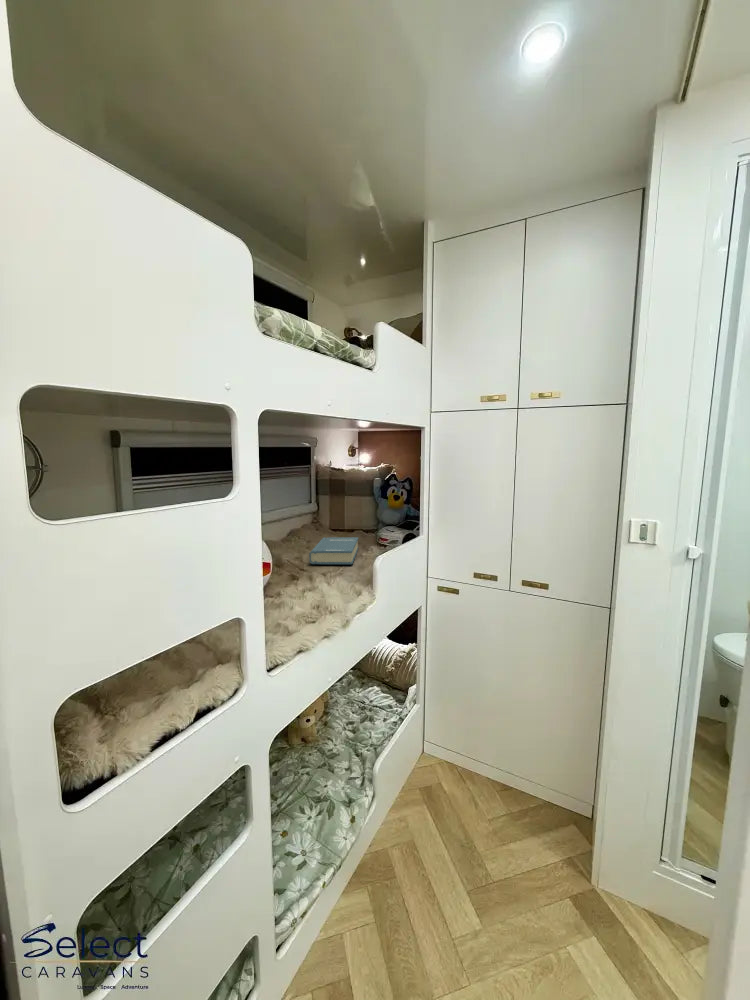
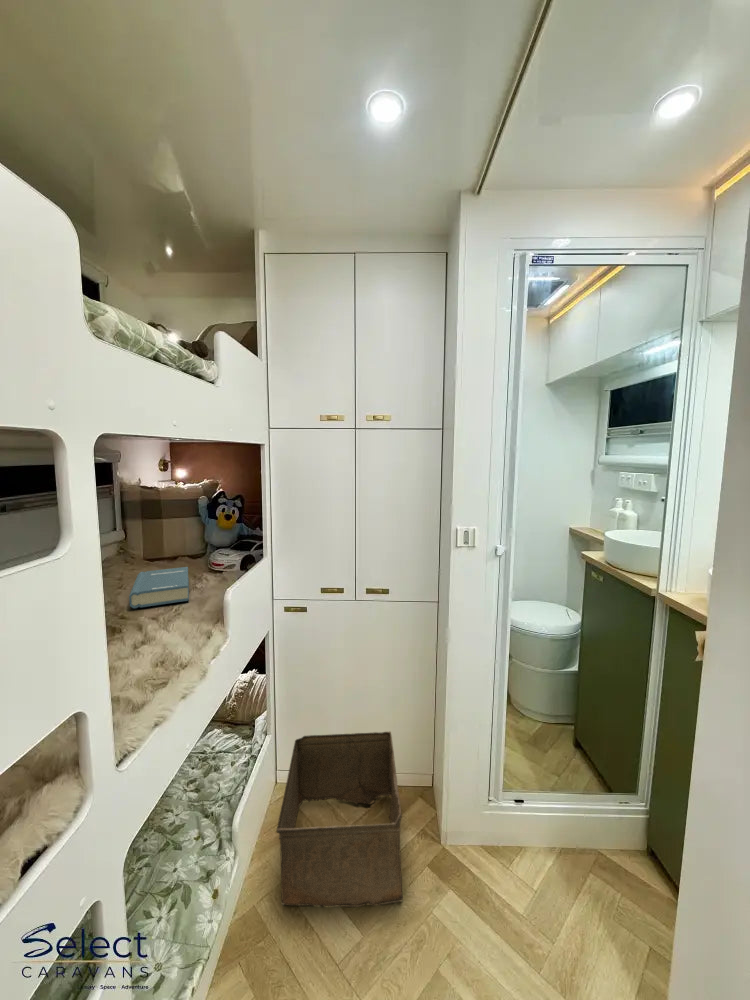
storage bin: none [408,716,546,932] -> present [277,732,403,907]

